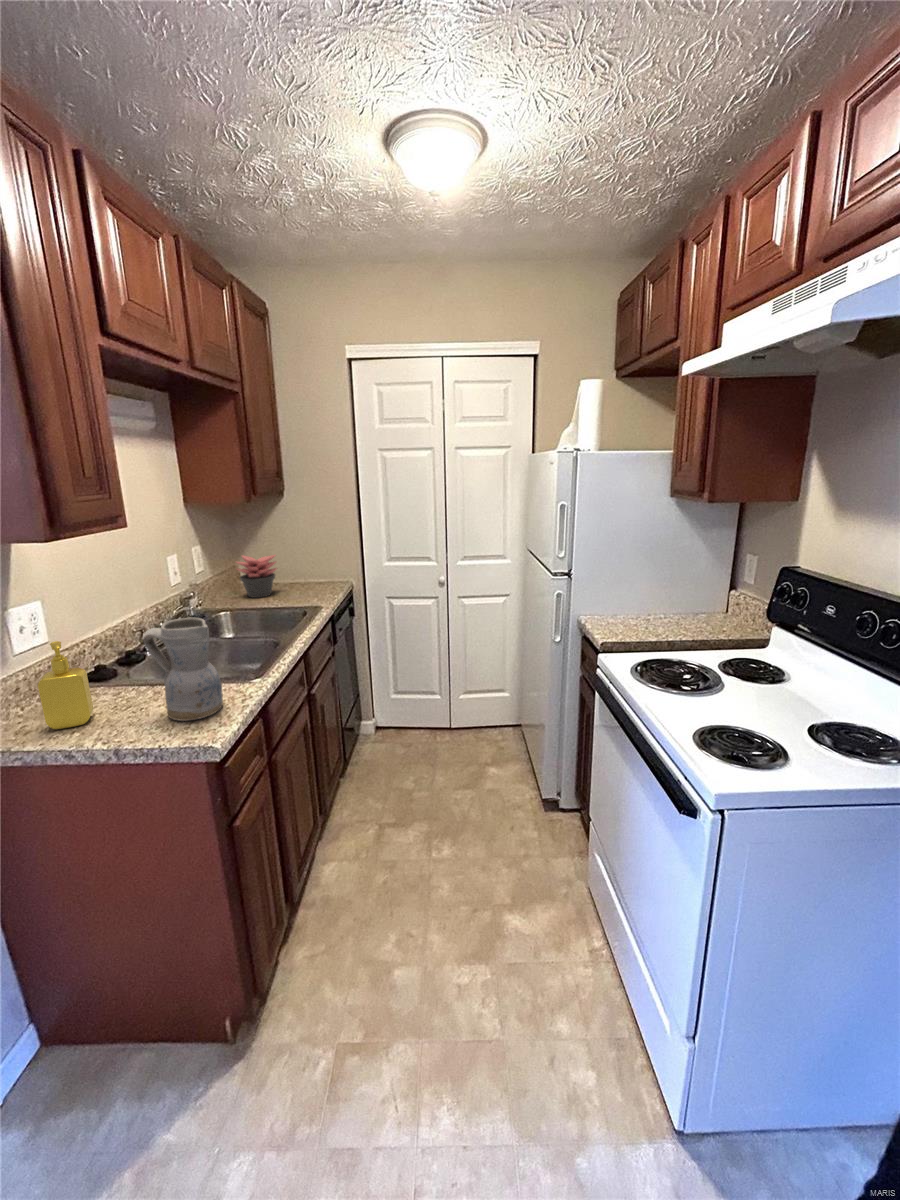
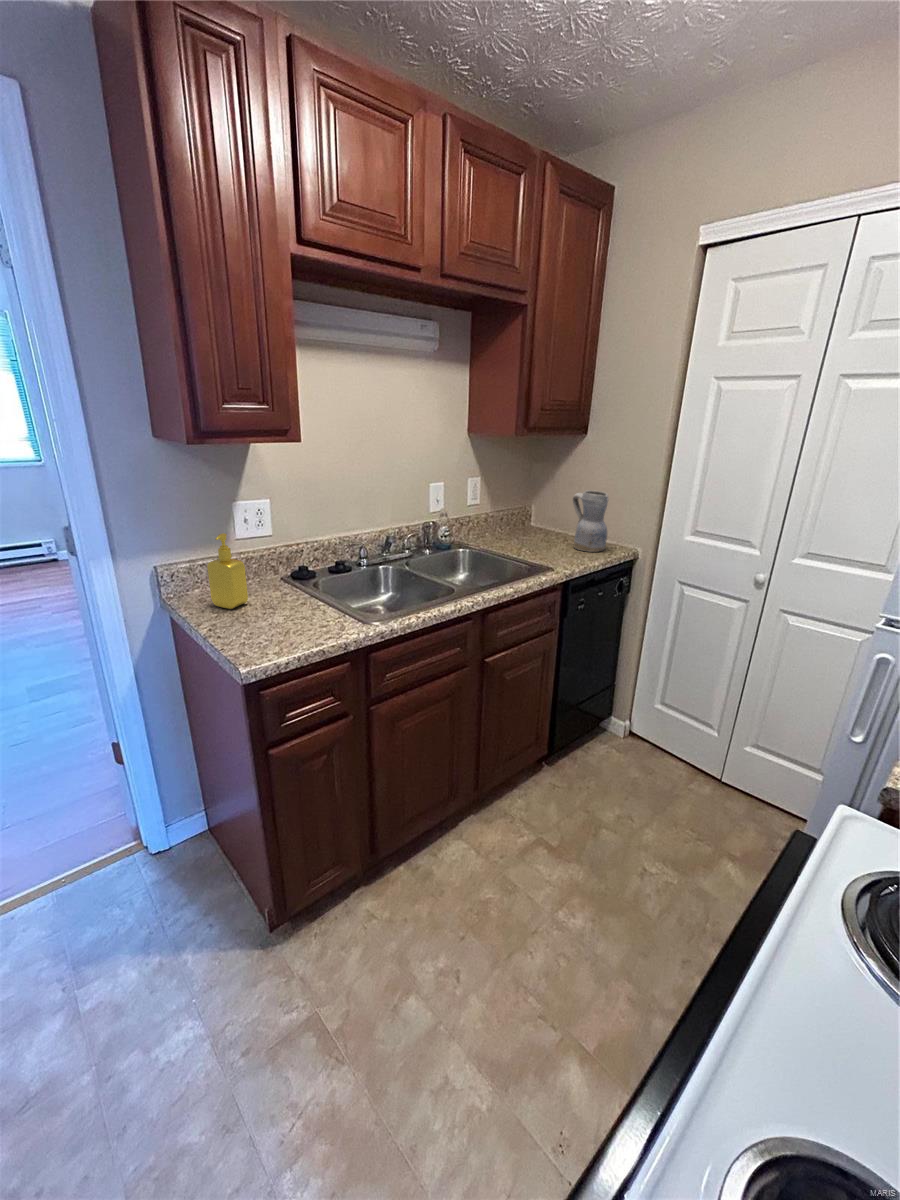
succulent plant: present [236,555,277,598] -> none [510,495,554,544]
ceramic pitcher: present [143,618,223,721] -> present [573,490,608,552]

